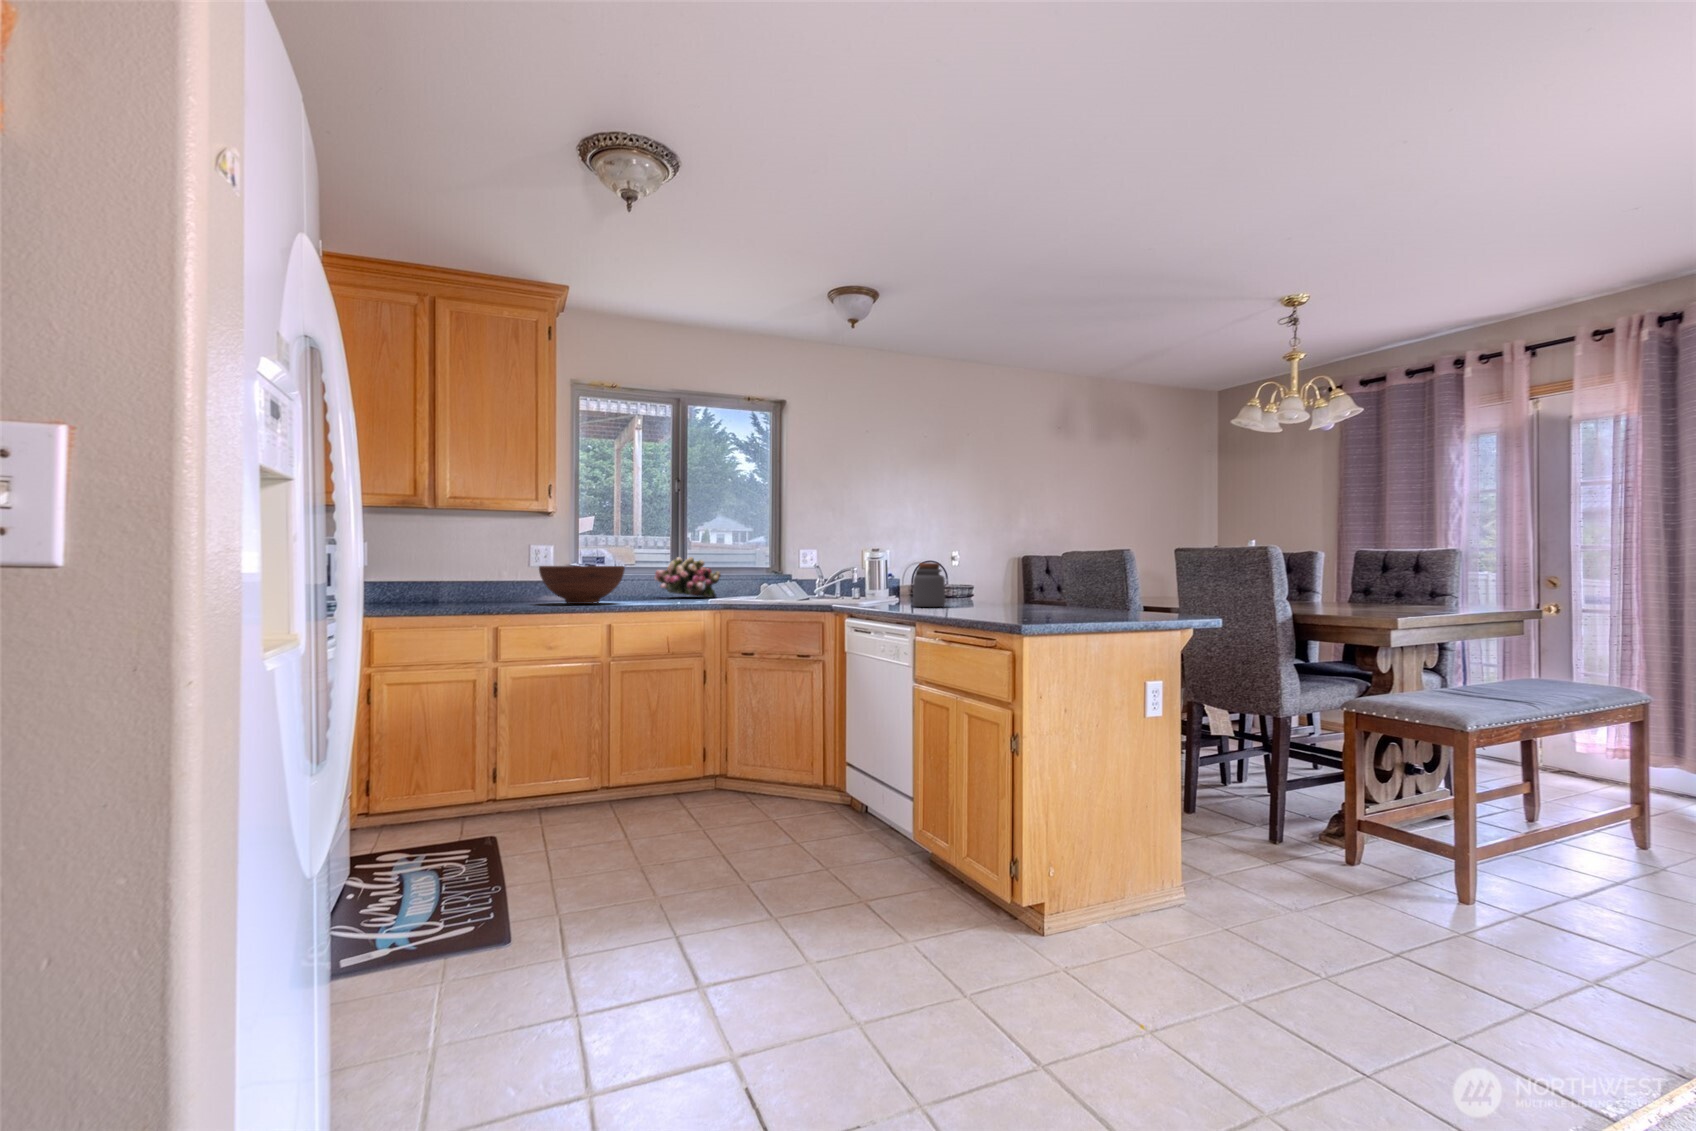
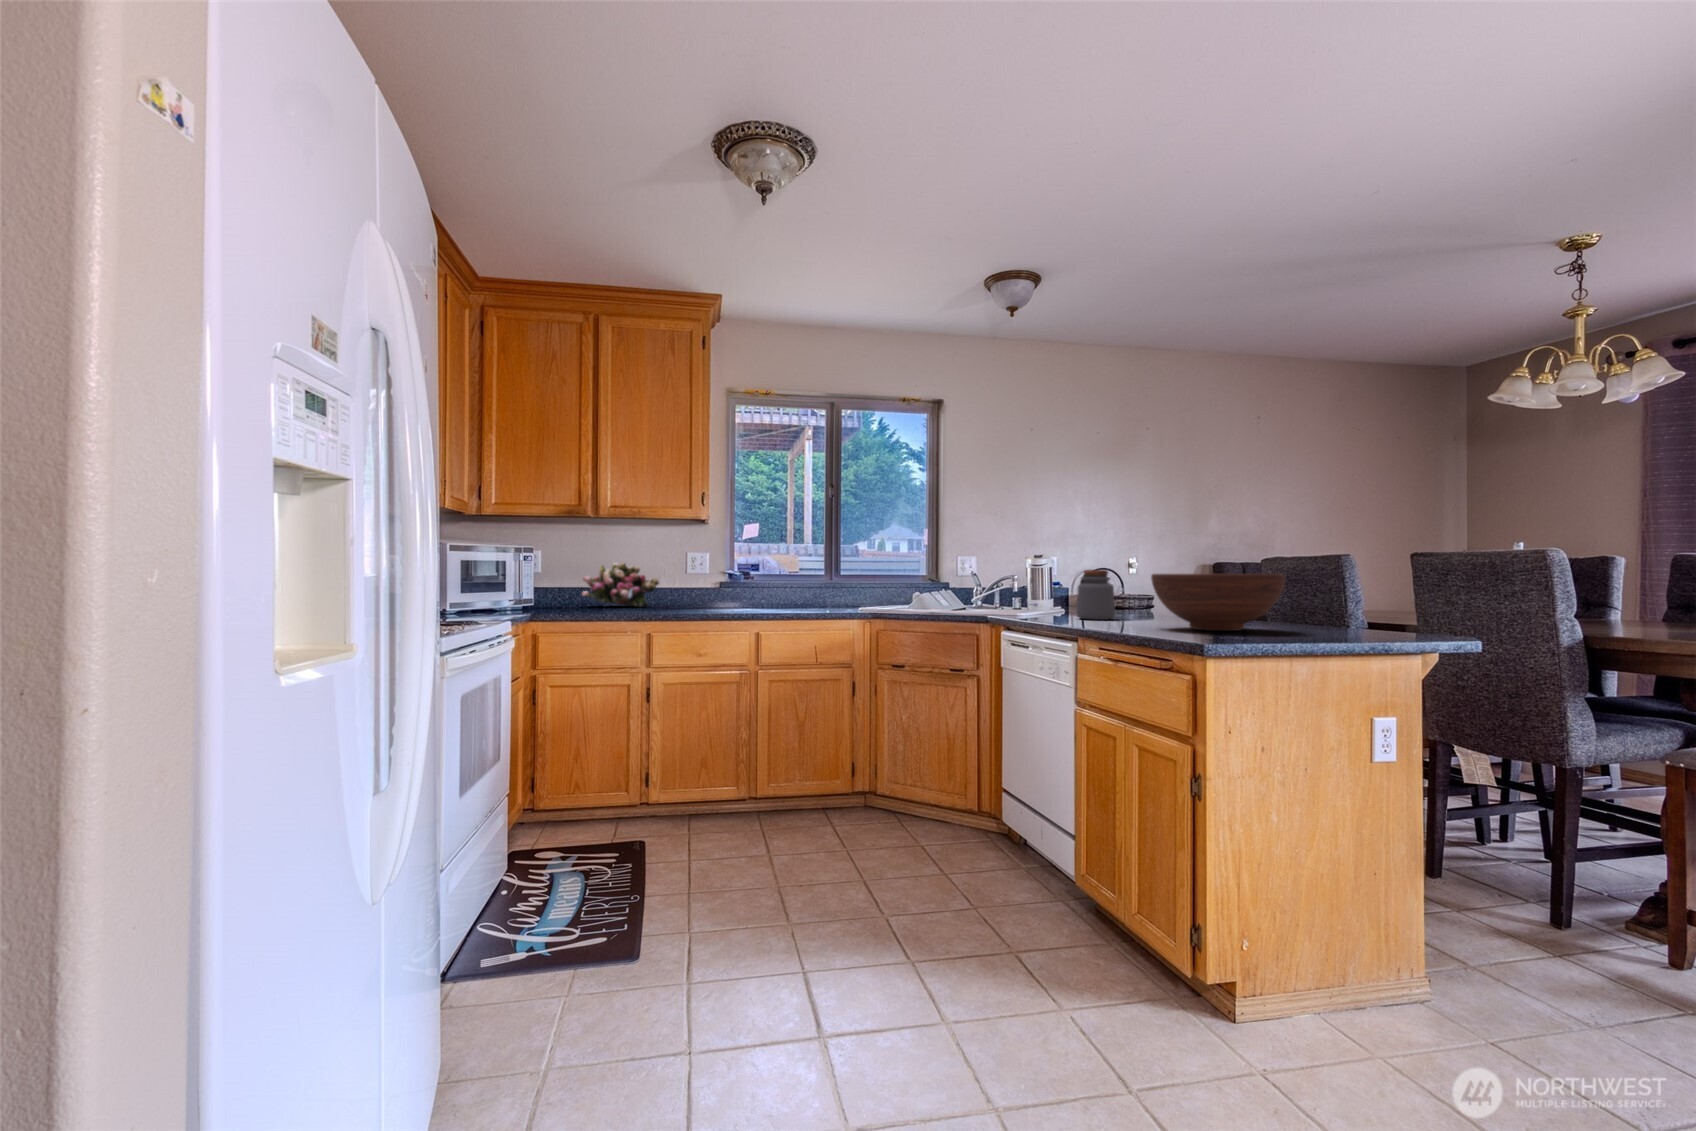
flower arrangement: present [654,557,721,597] -> present [581,563,659,607]
fruit bowl: present [539,566,625,604] -> present [1151,574,1286,631]

